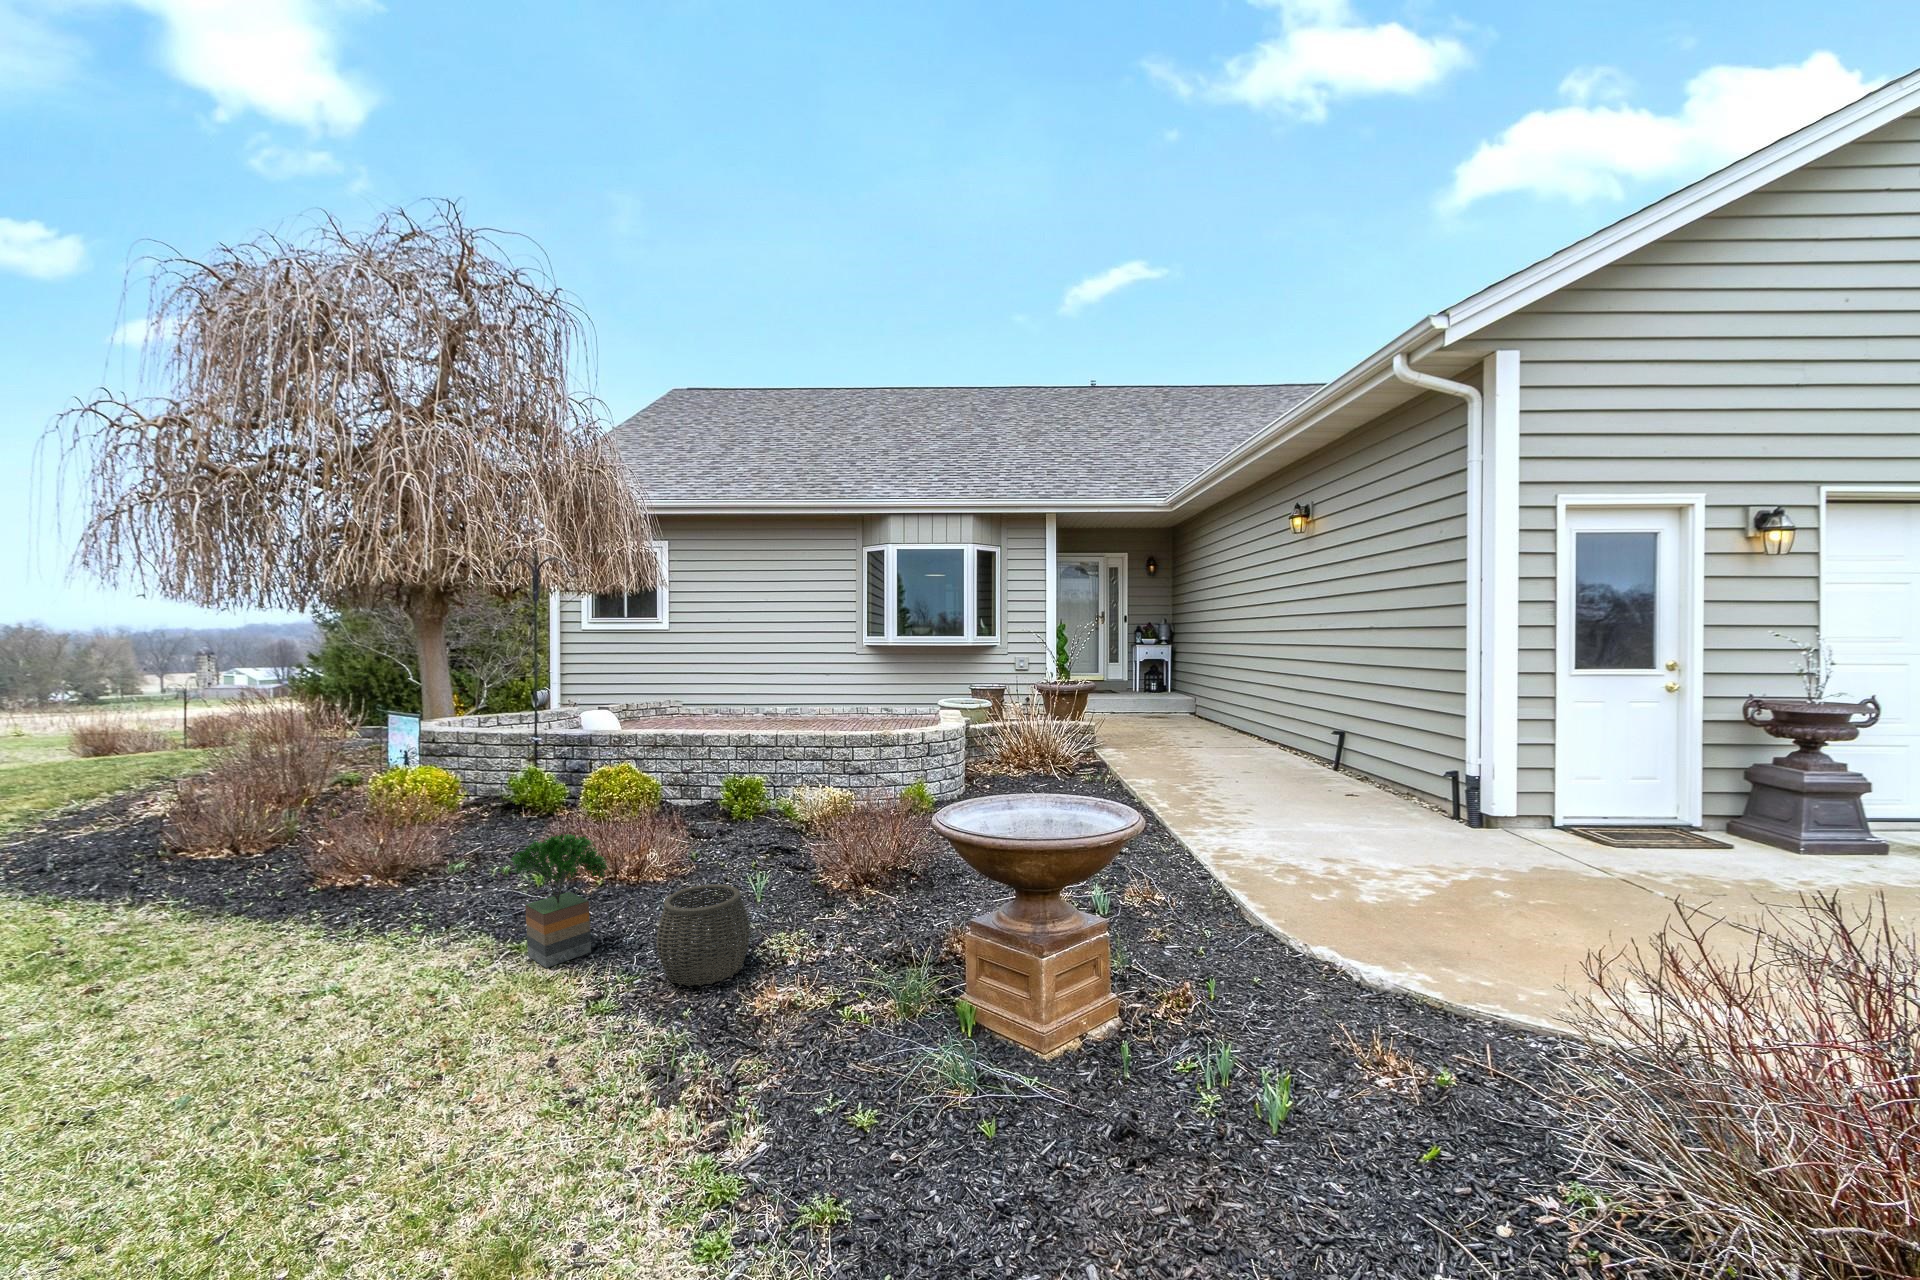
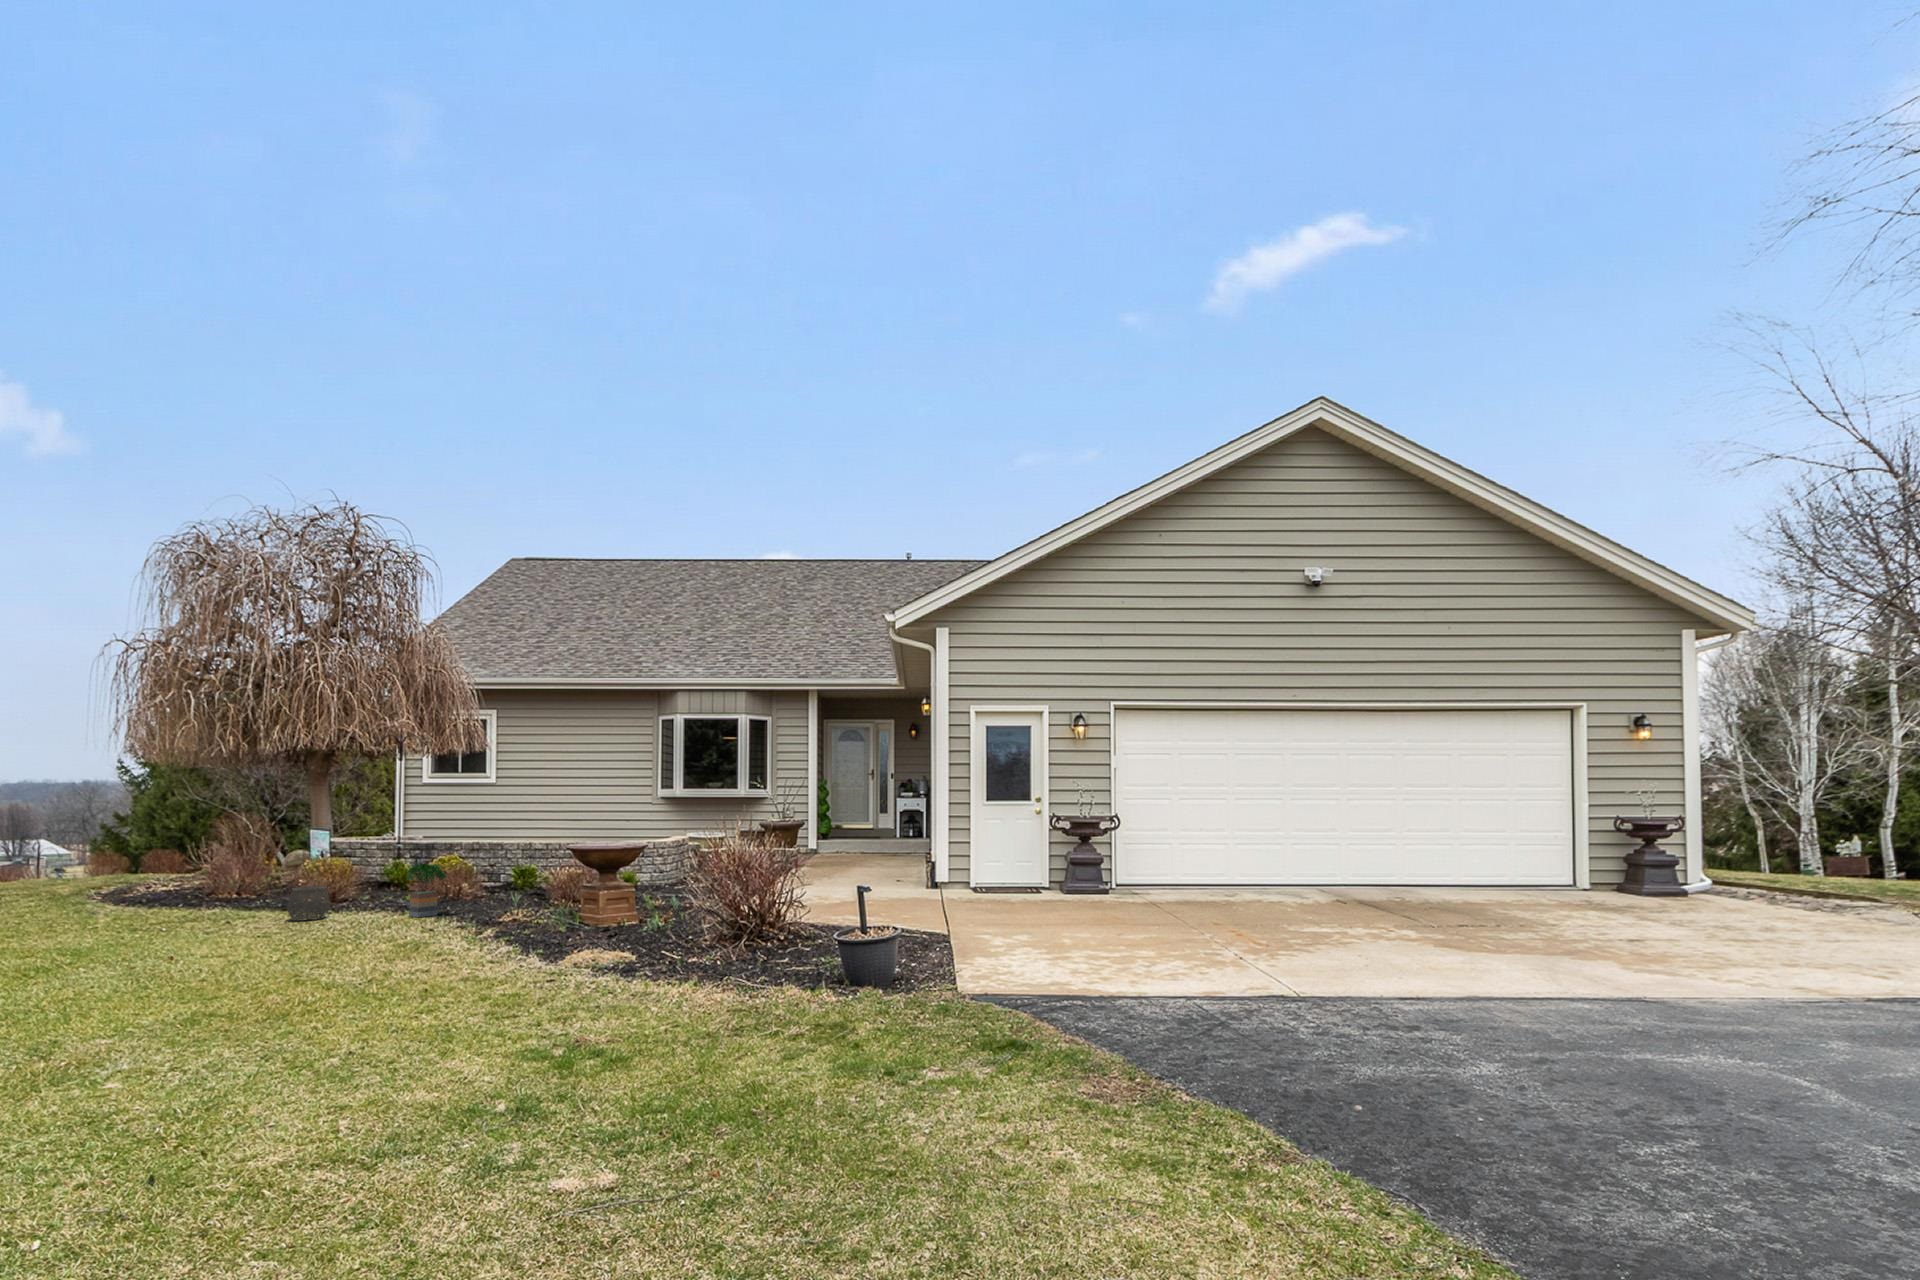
woven basket: present [657,884,750,987] -> present [287,886,329,921]

